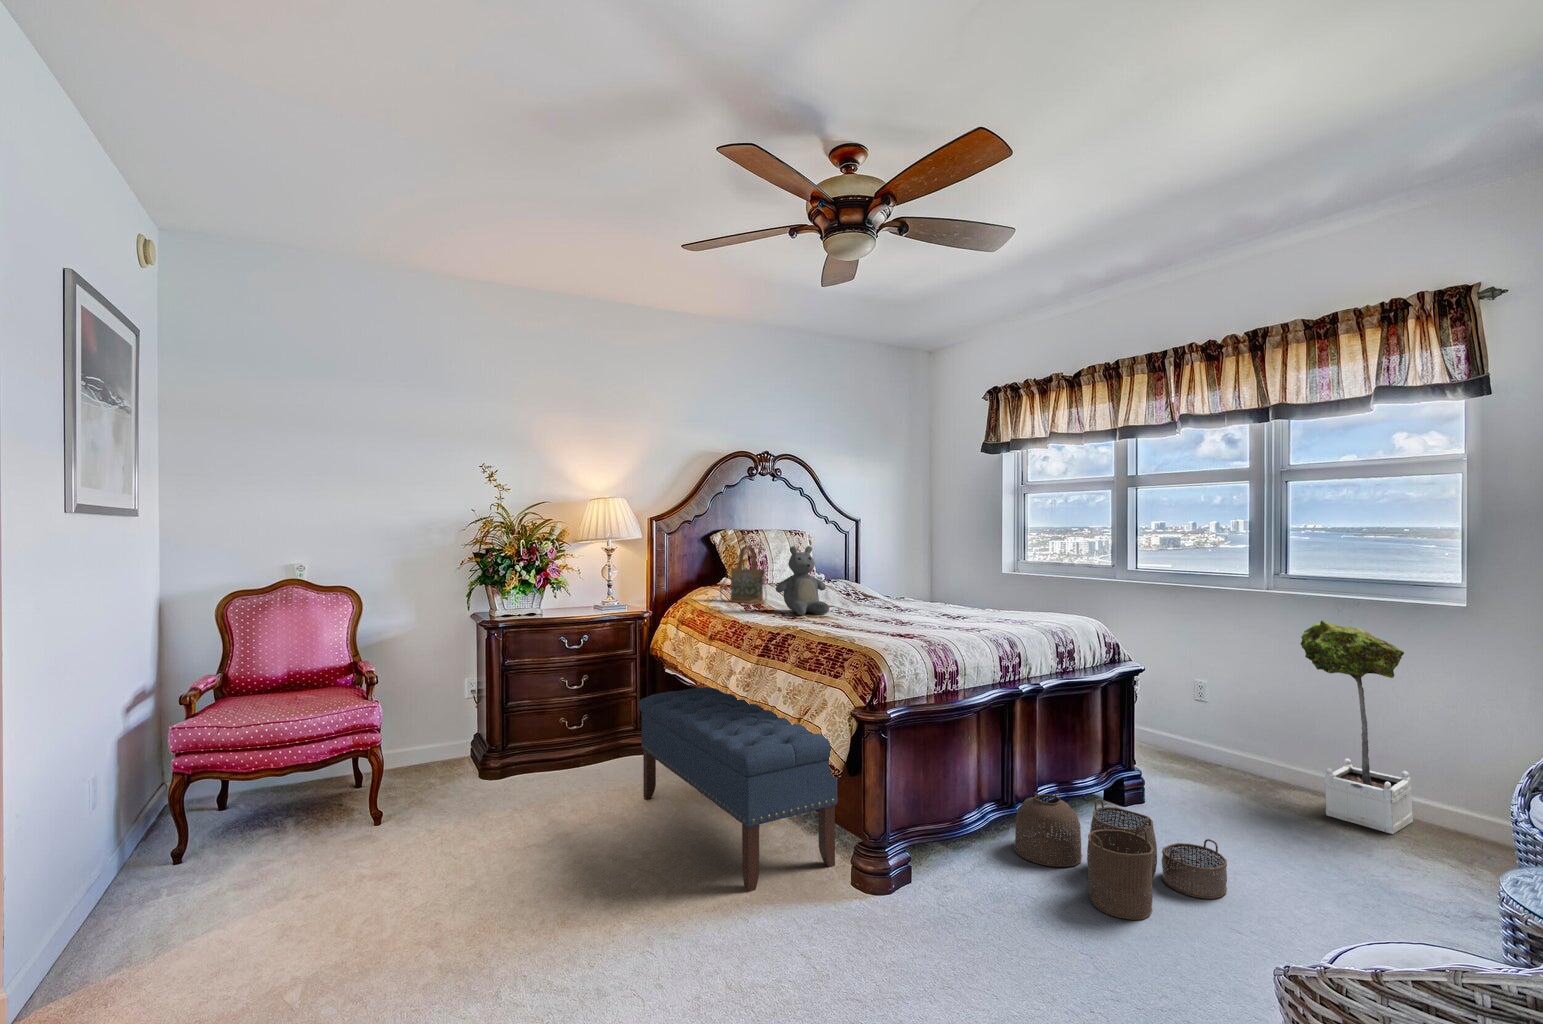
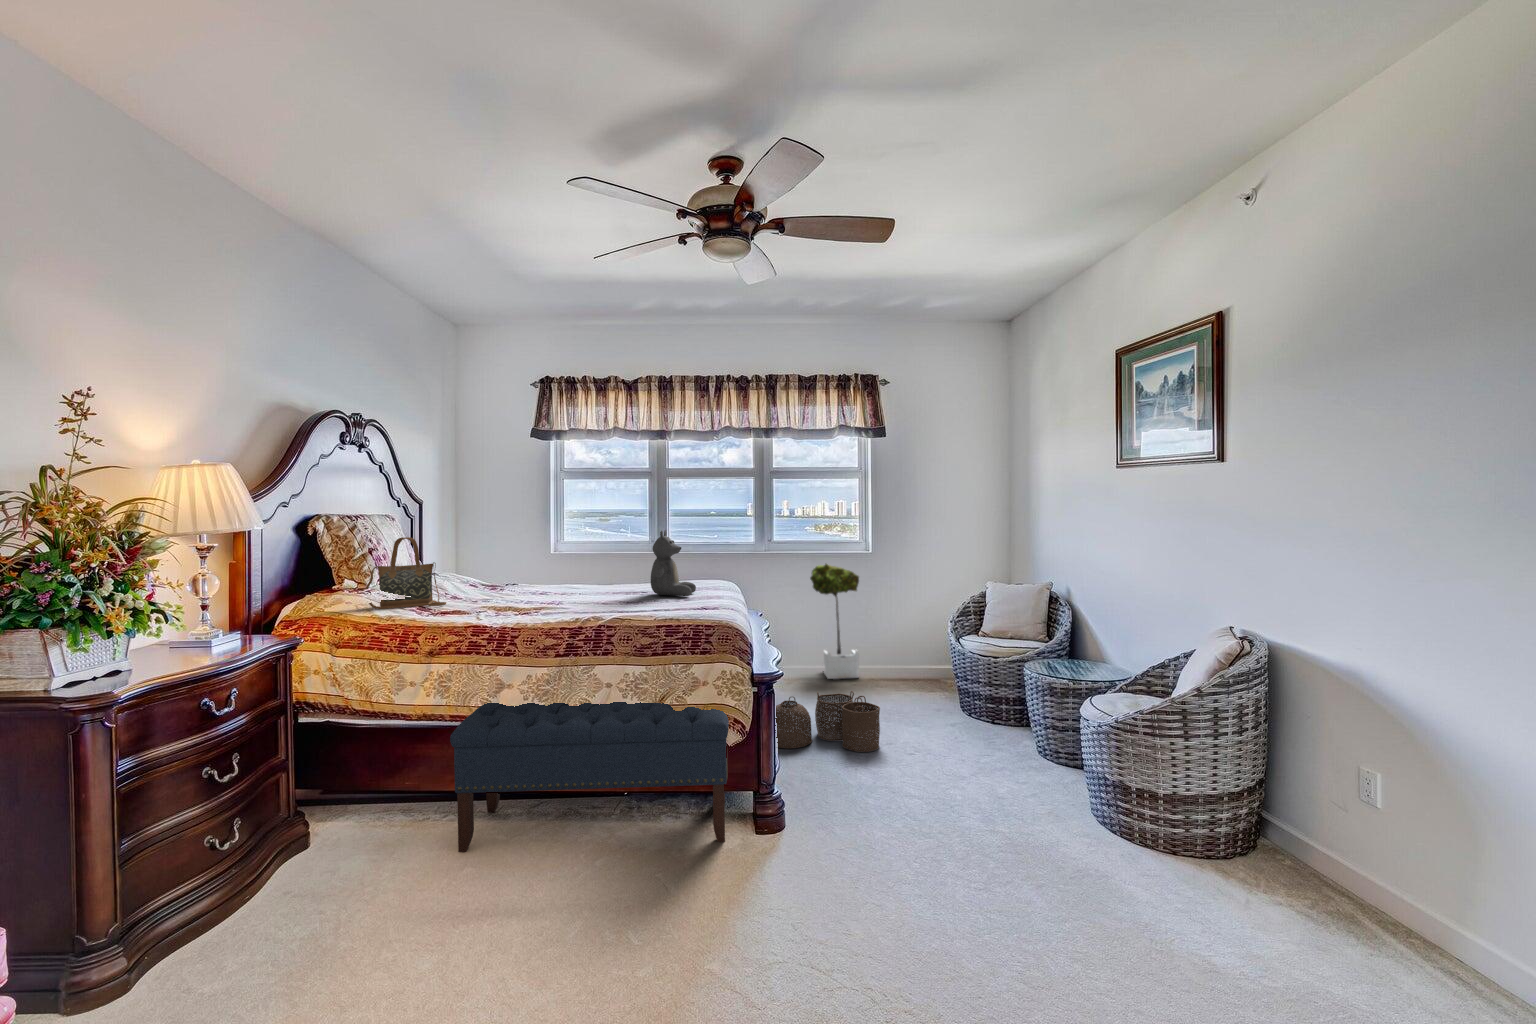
teddy bear: present [776,546,829,615] -> present [651,530,696,596]

